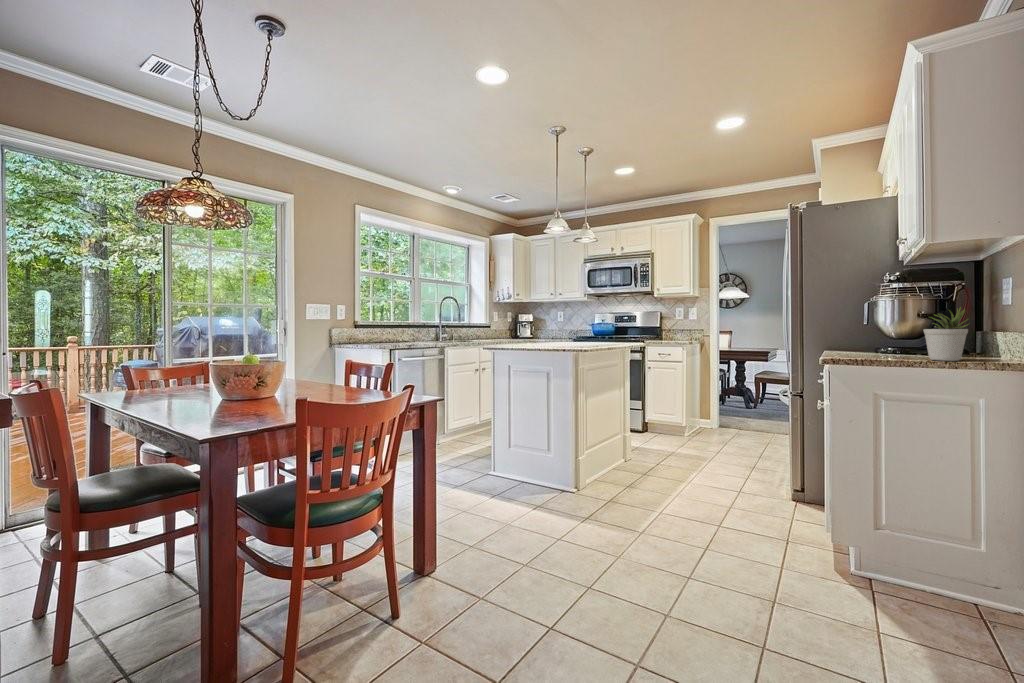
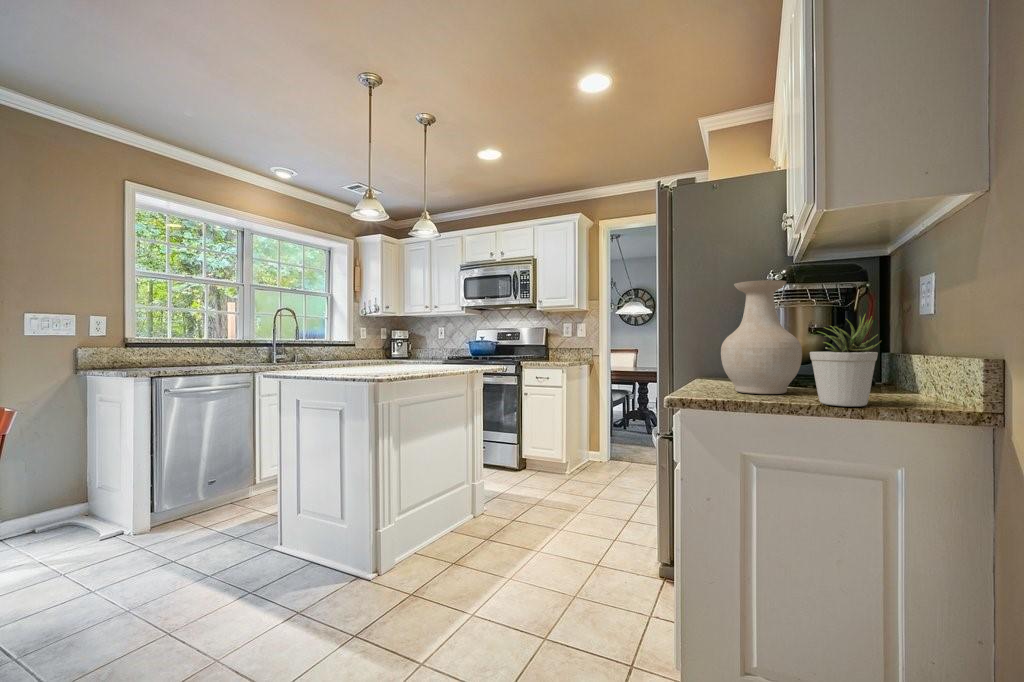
vase: none [857,284,916,356] -> present [721,280,802,394]

